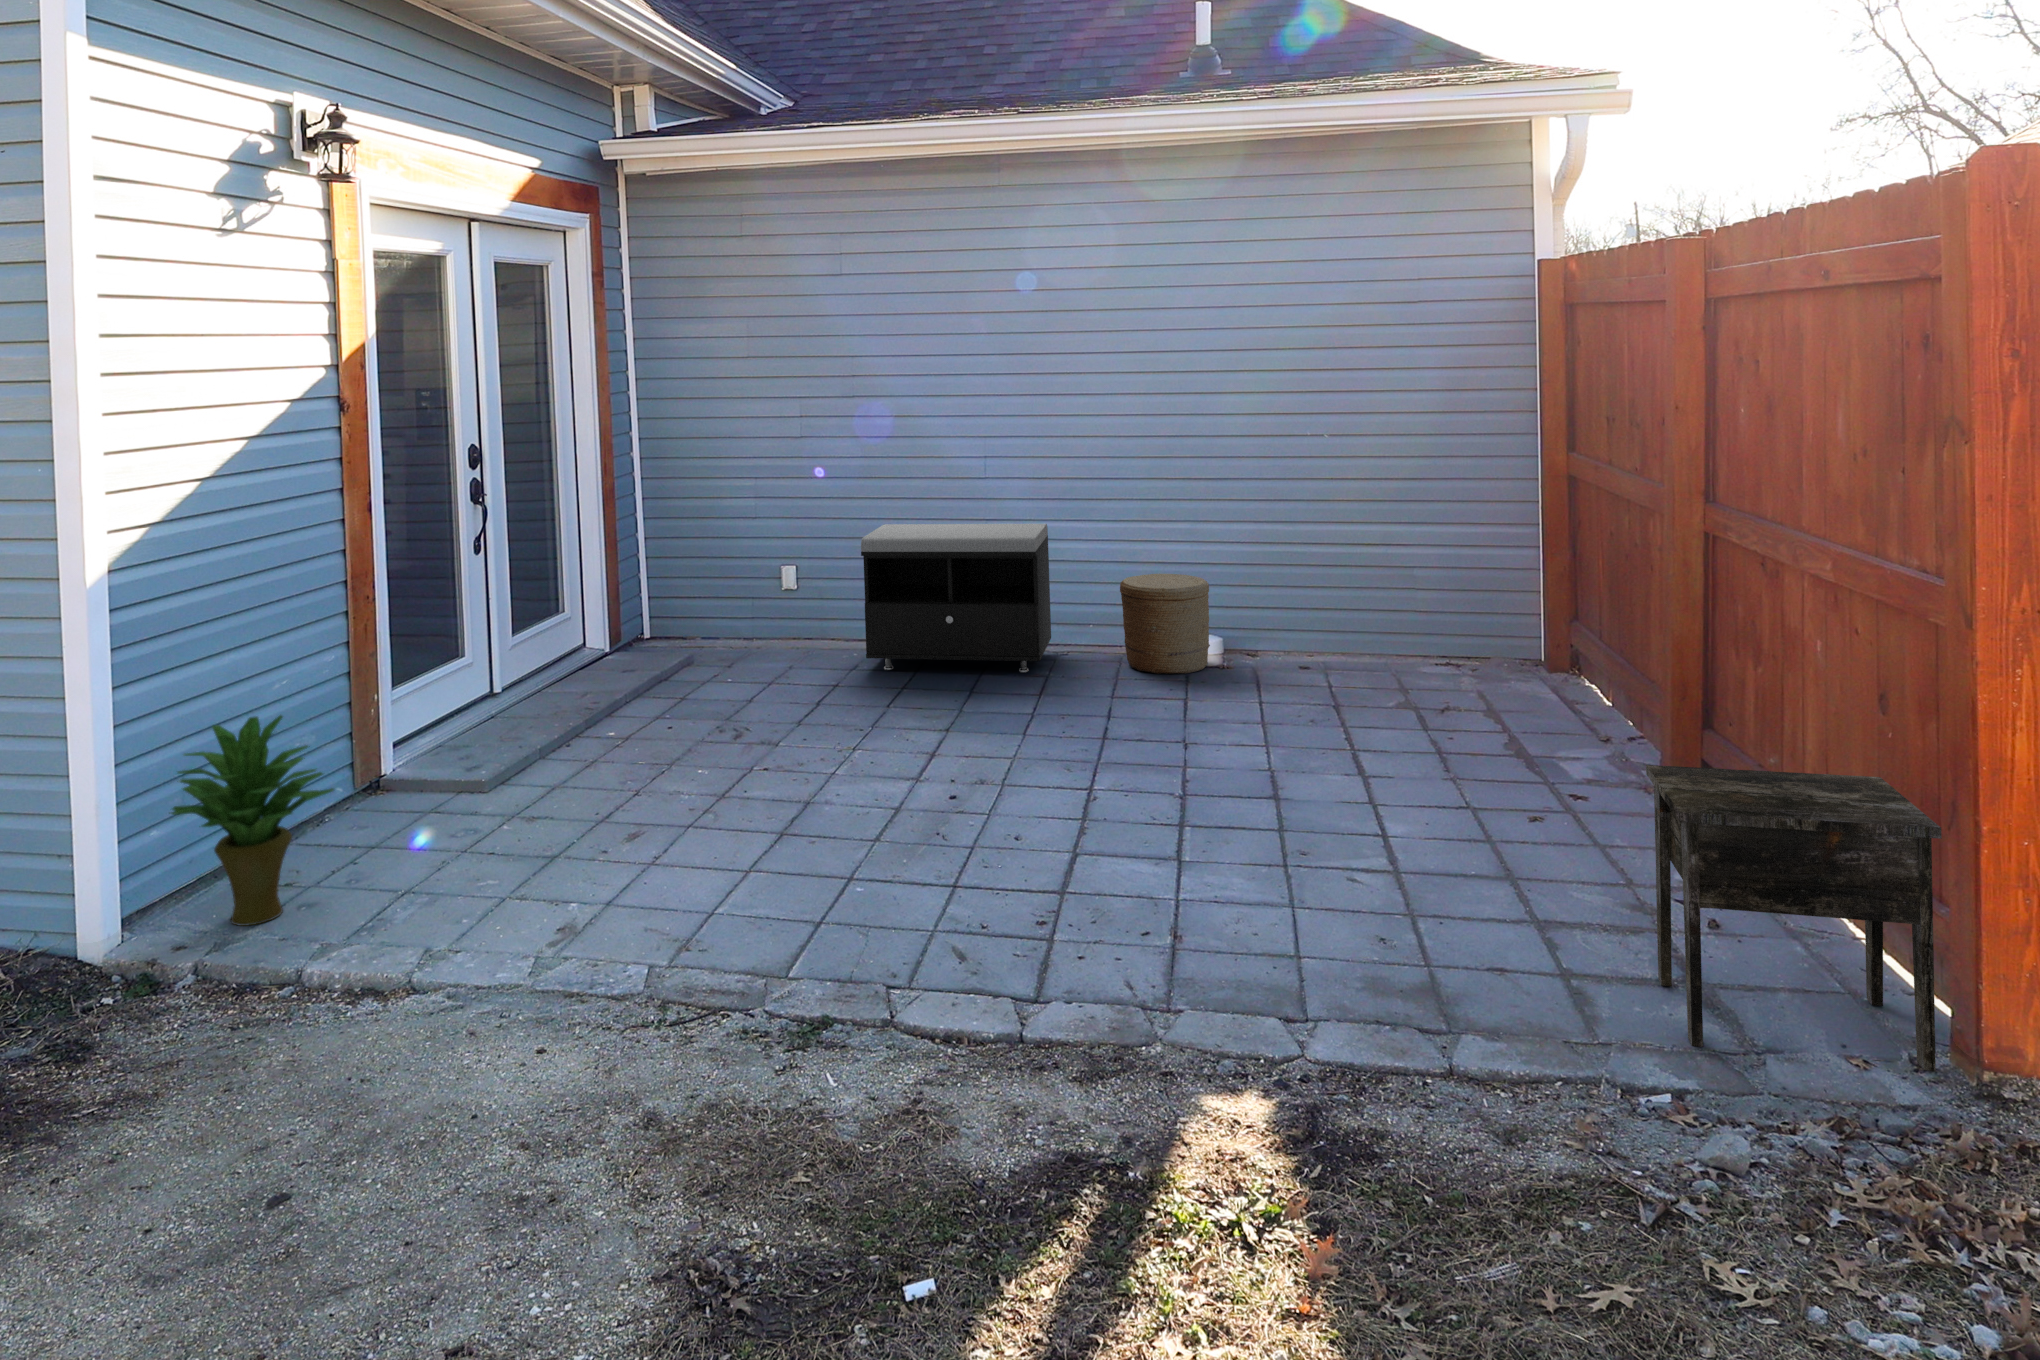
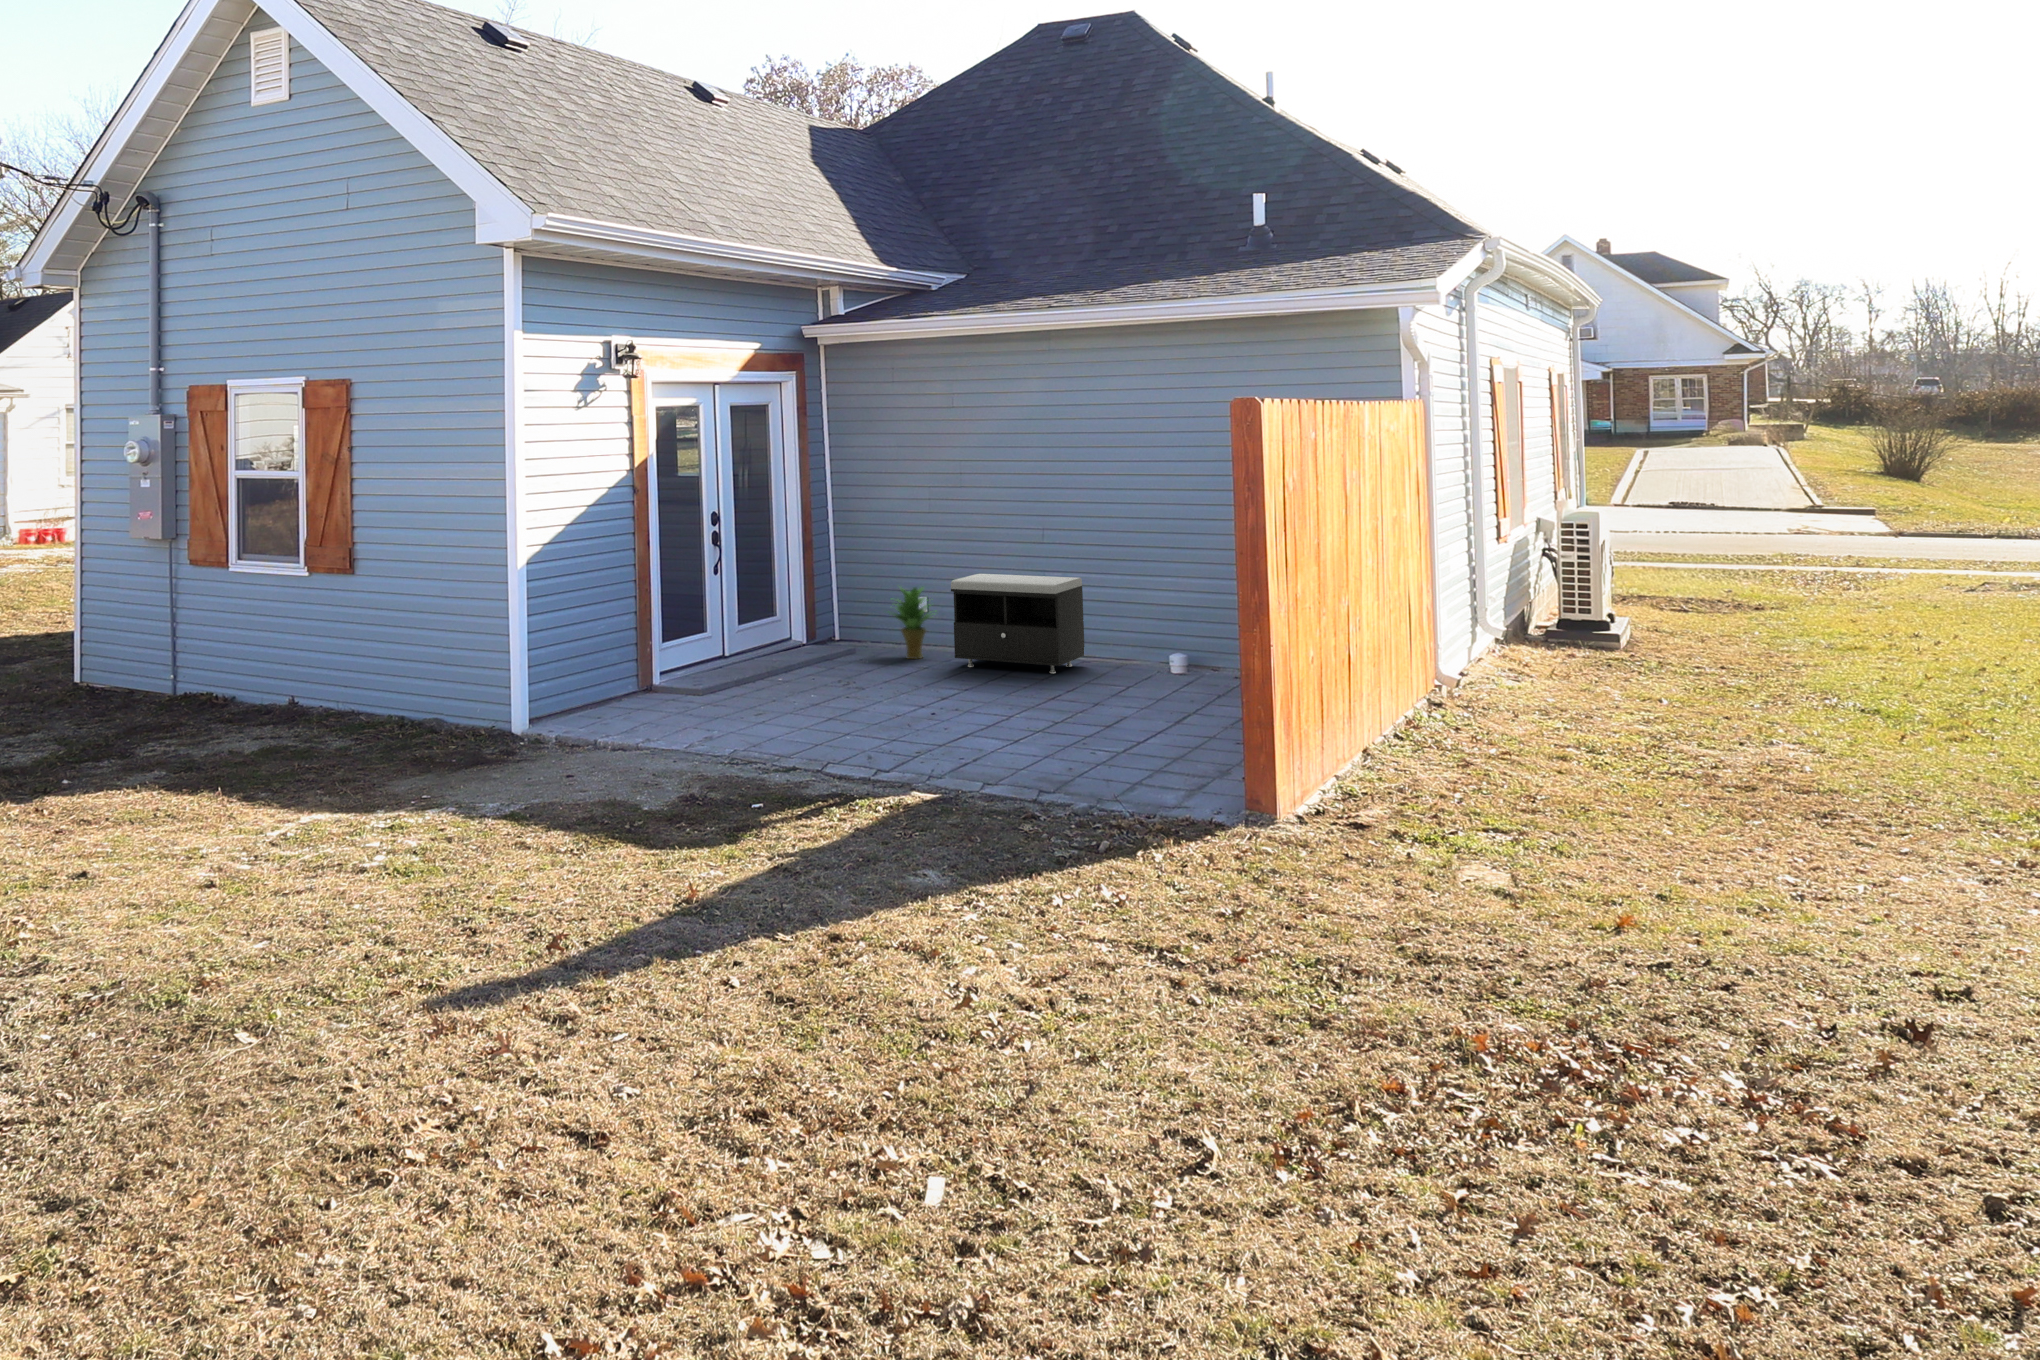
woven basket: present [1120,574,1210,674] -> none [1117,615,1178,681]
potted plant: present [171,715,334,926] -> present [889,587,936,659]
side table: present [1646,765,1942,1071] -> none [1139,688,1265,823]

